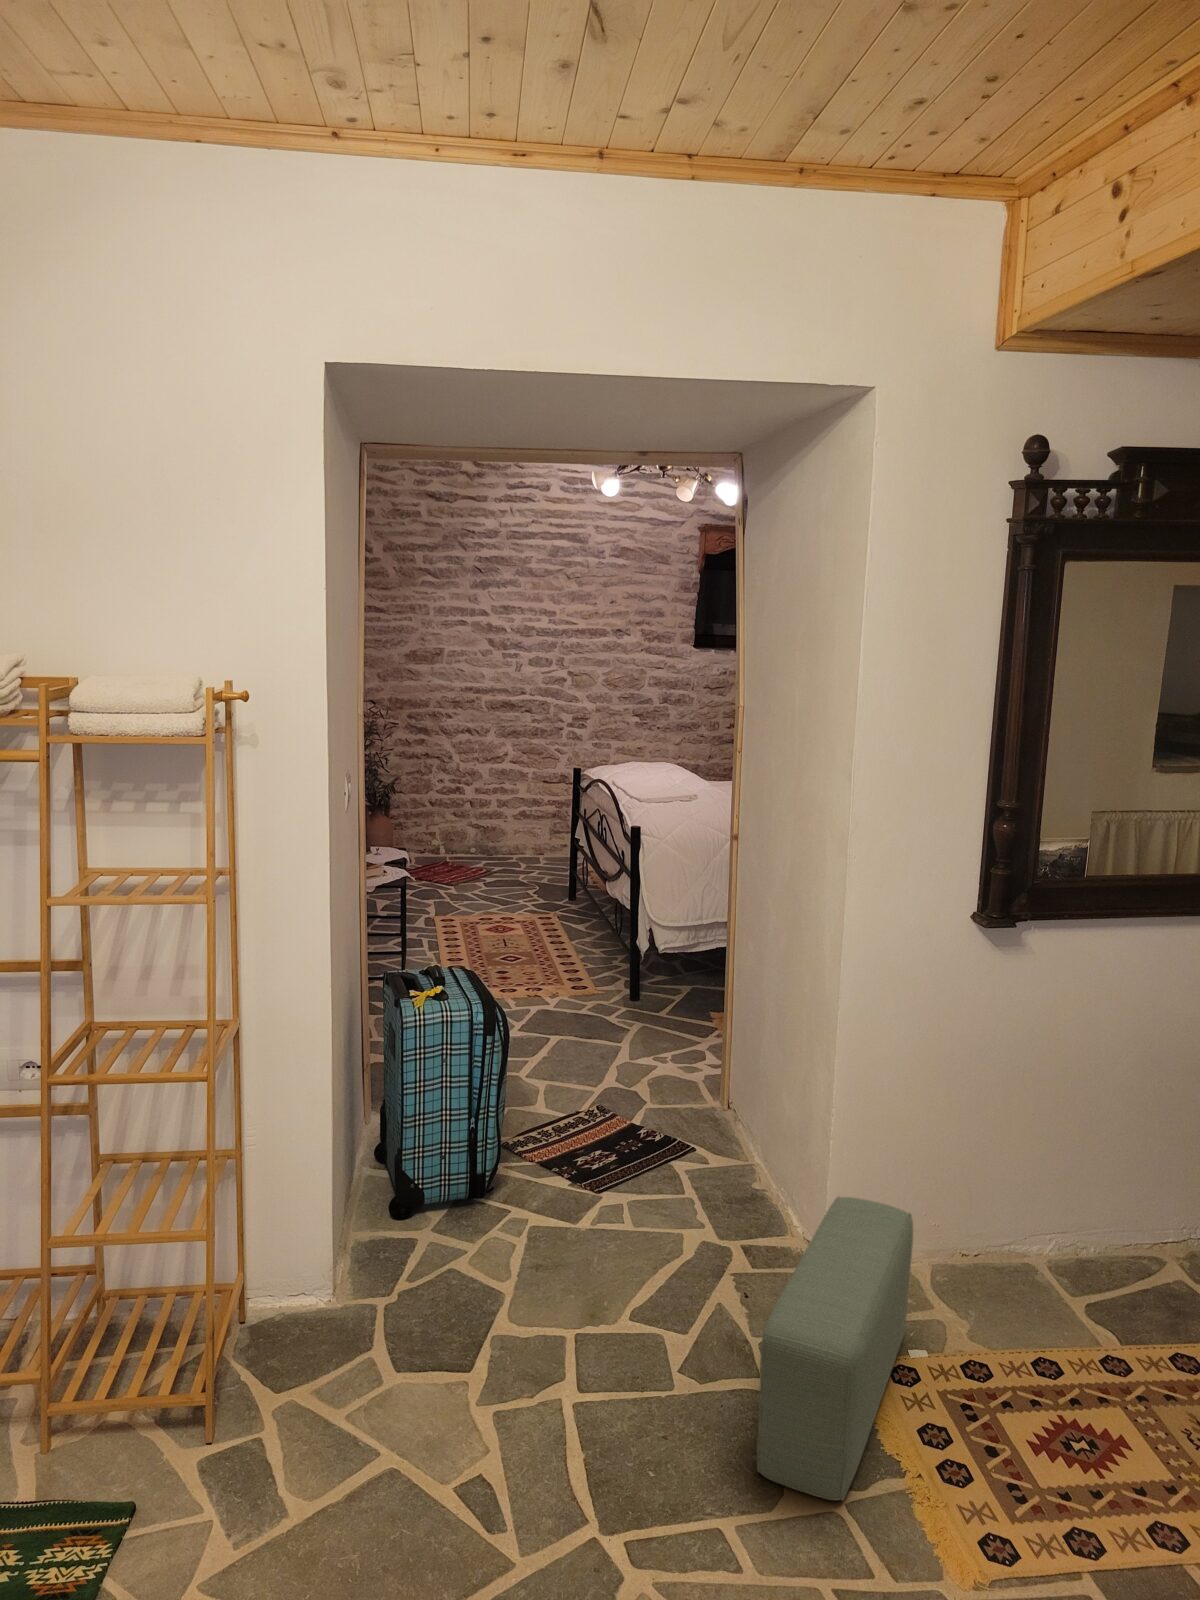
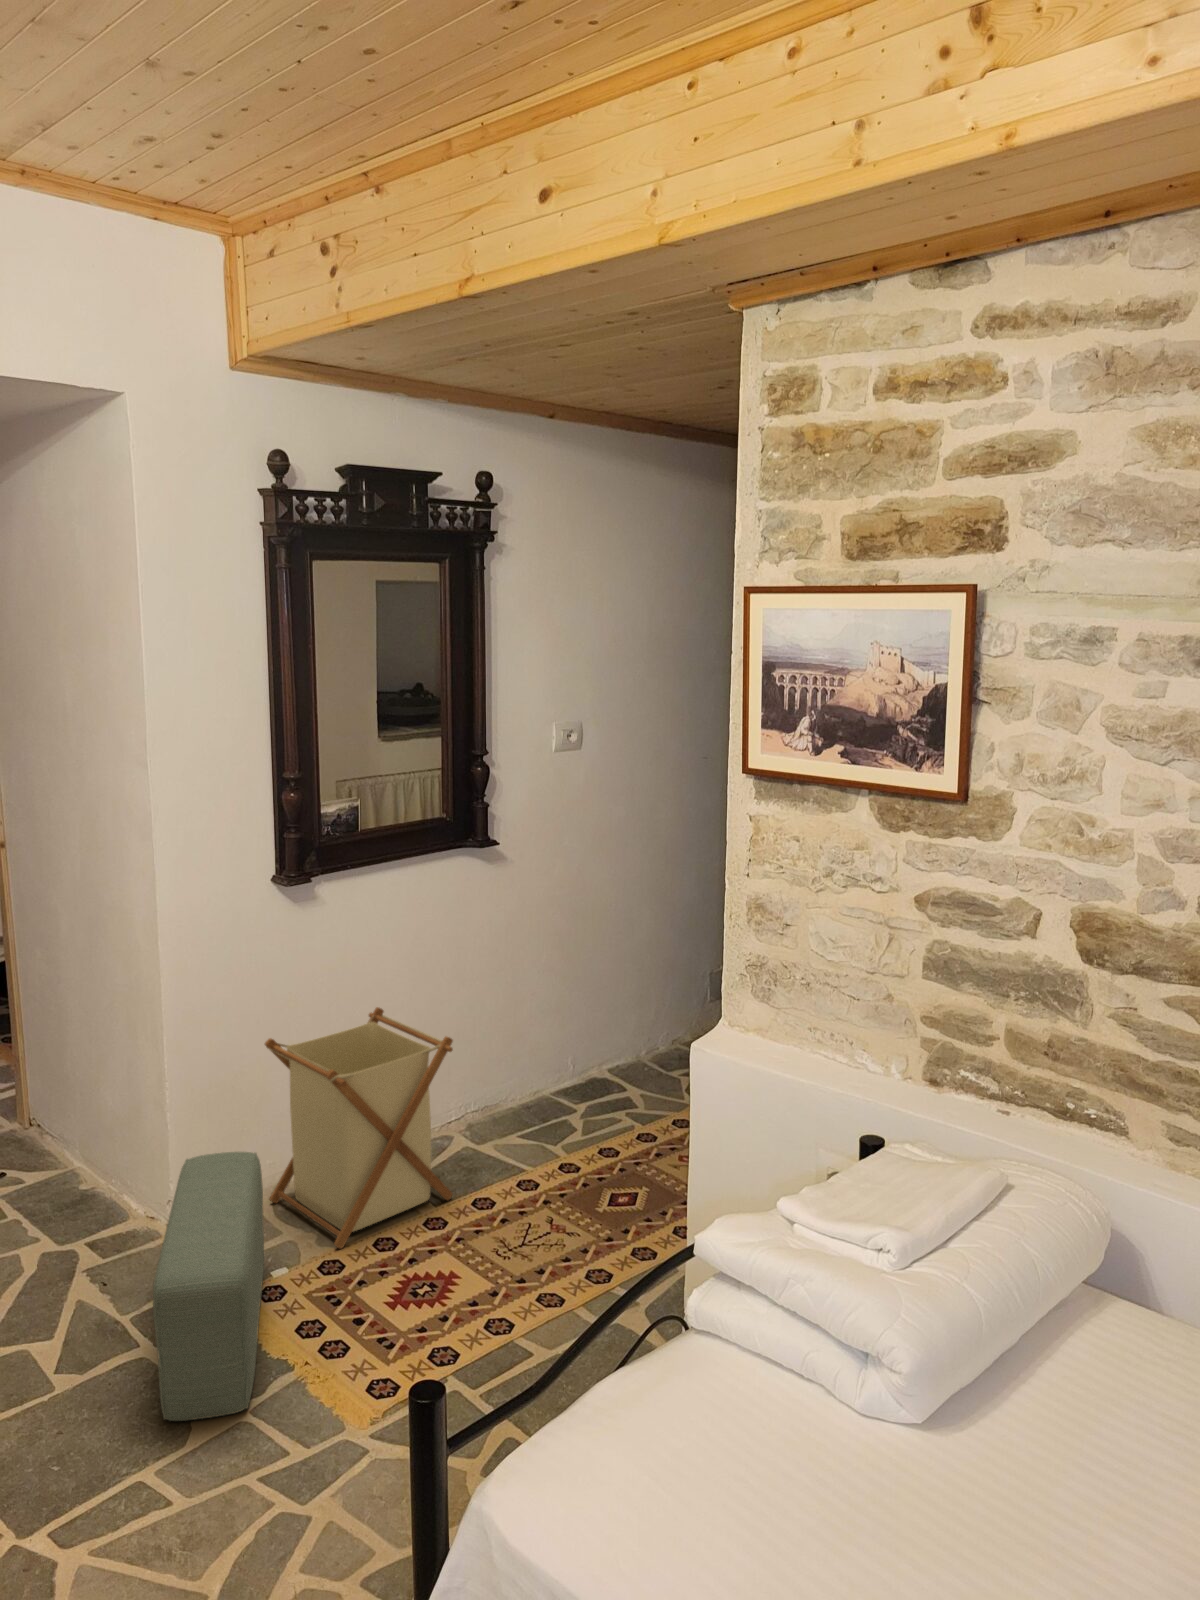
laundry basket: none [930,1084,1170,1352] -> present [265,1007,453,1248]

